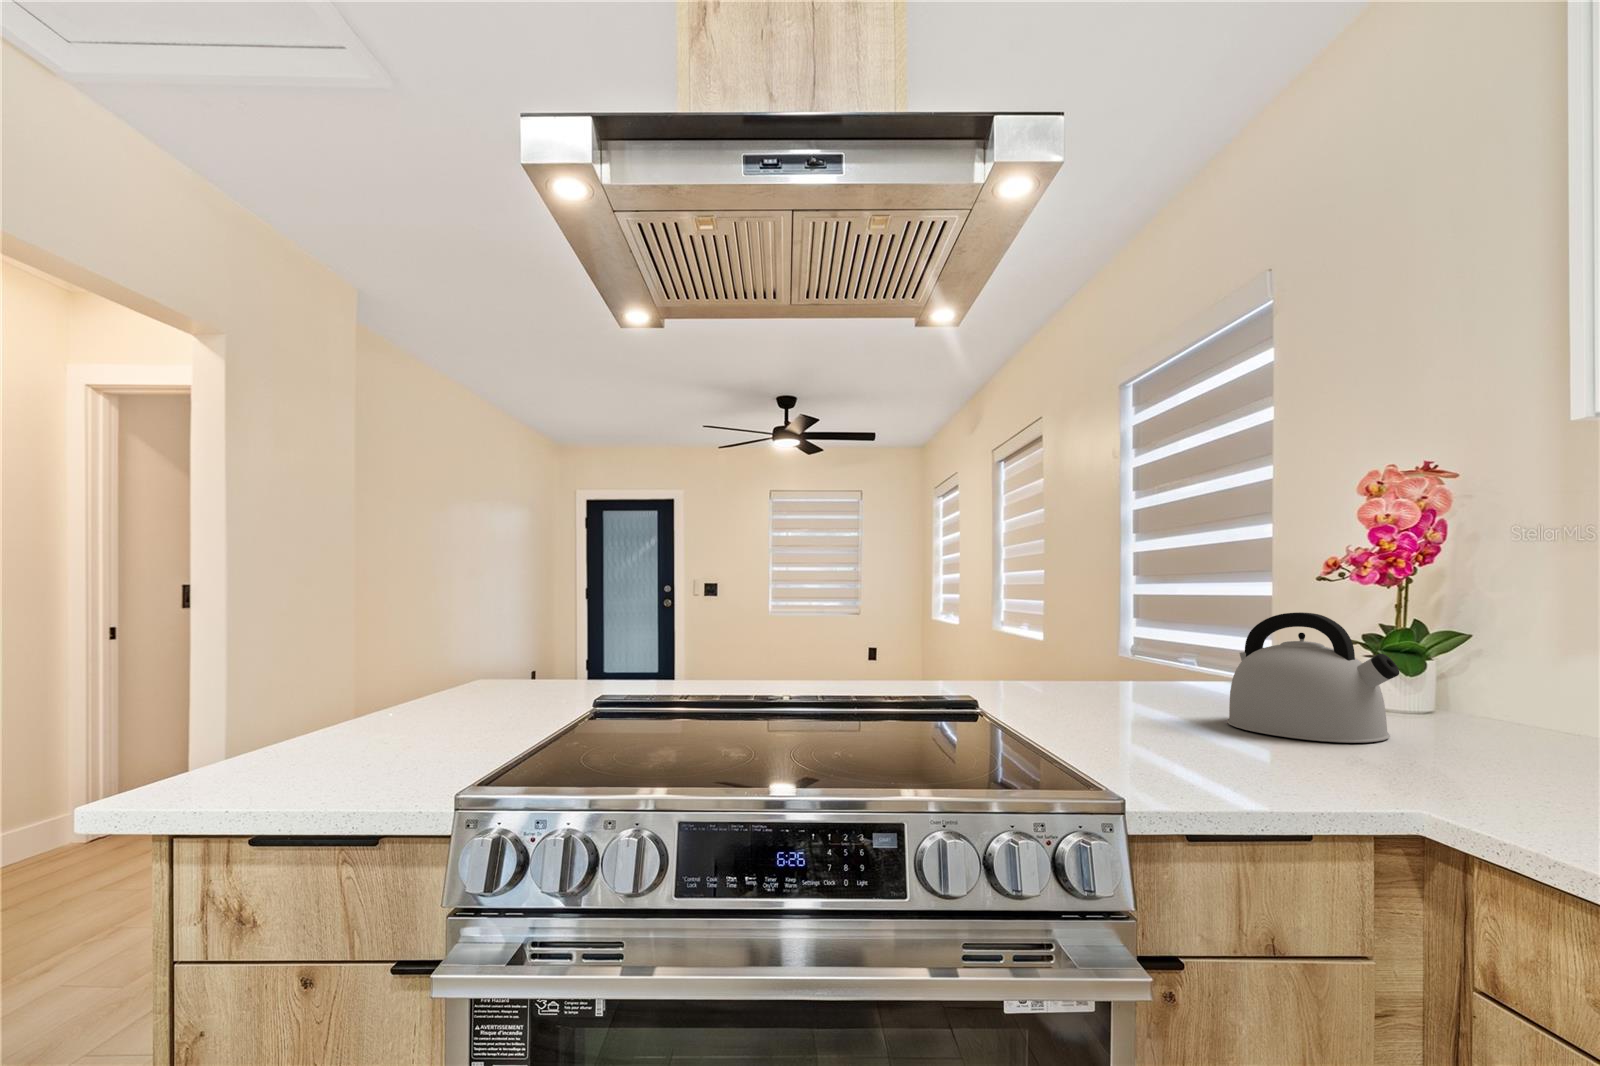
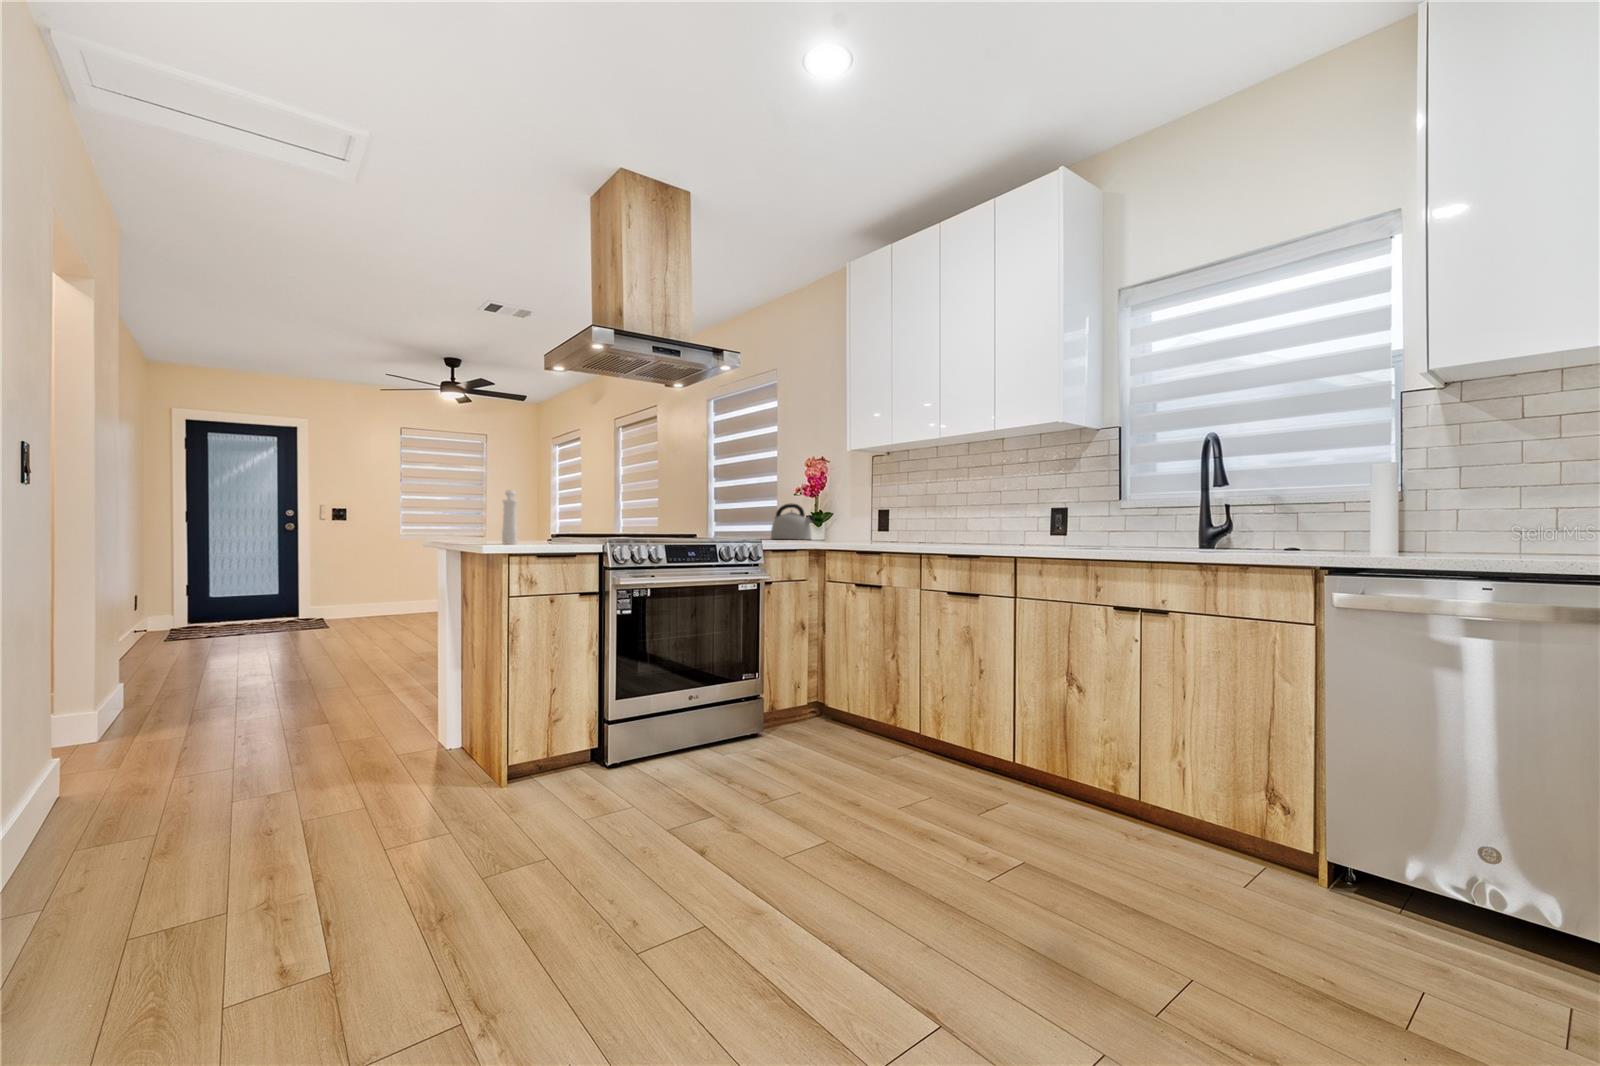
pepper mill: none [270,604,384,769] -> present [502,490,518,544]

